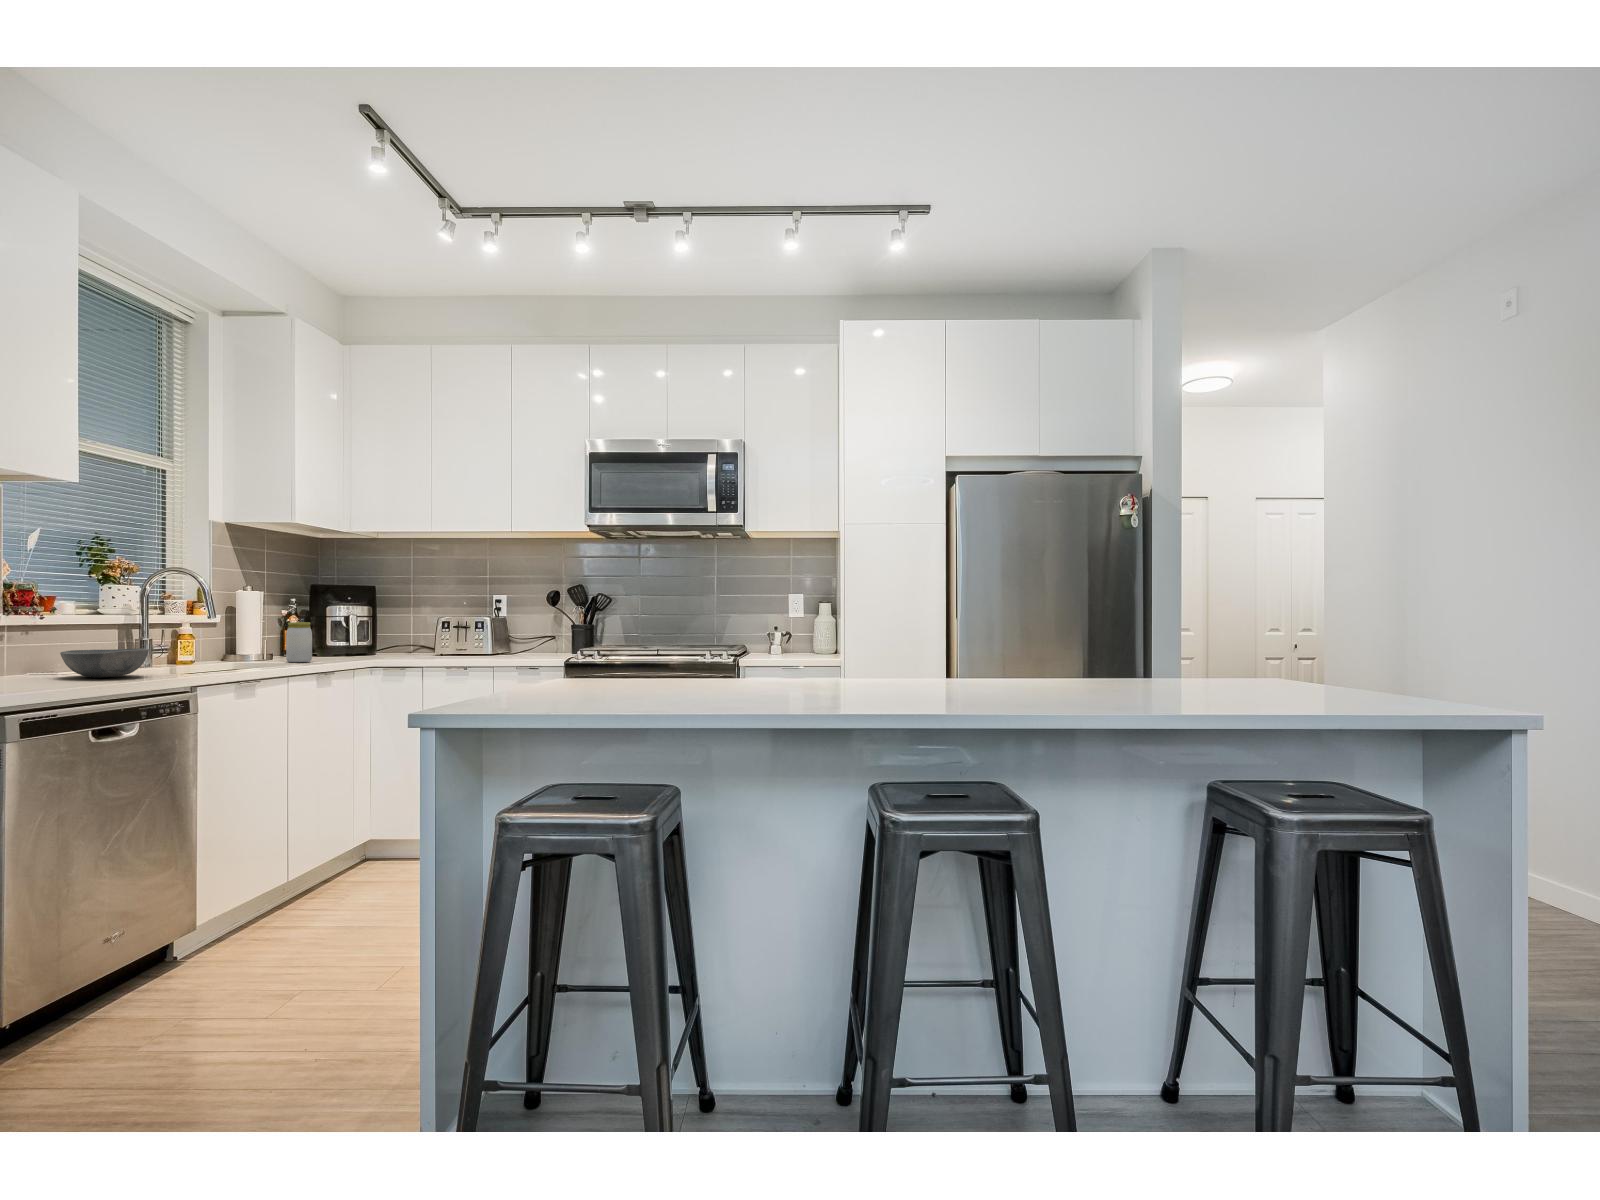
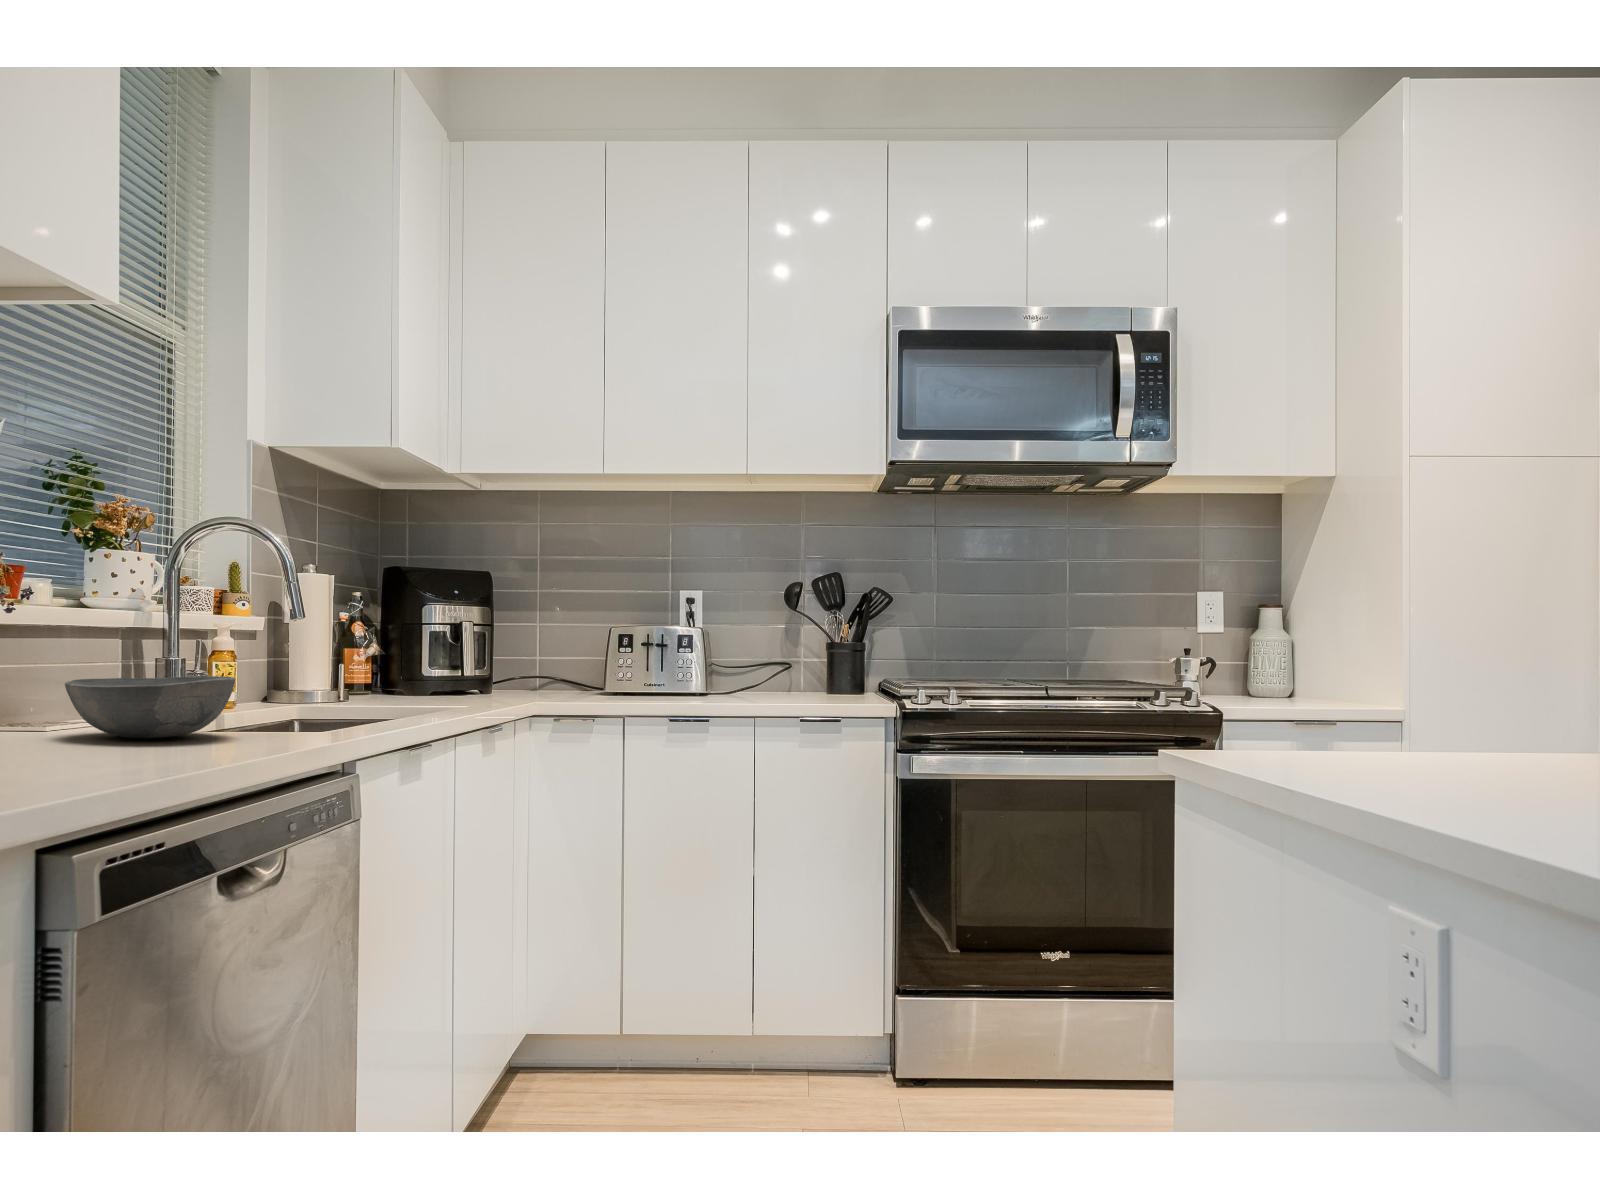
jar: present [286,622,312,662] -> none [398,631,443,706]

